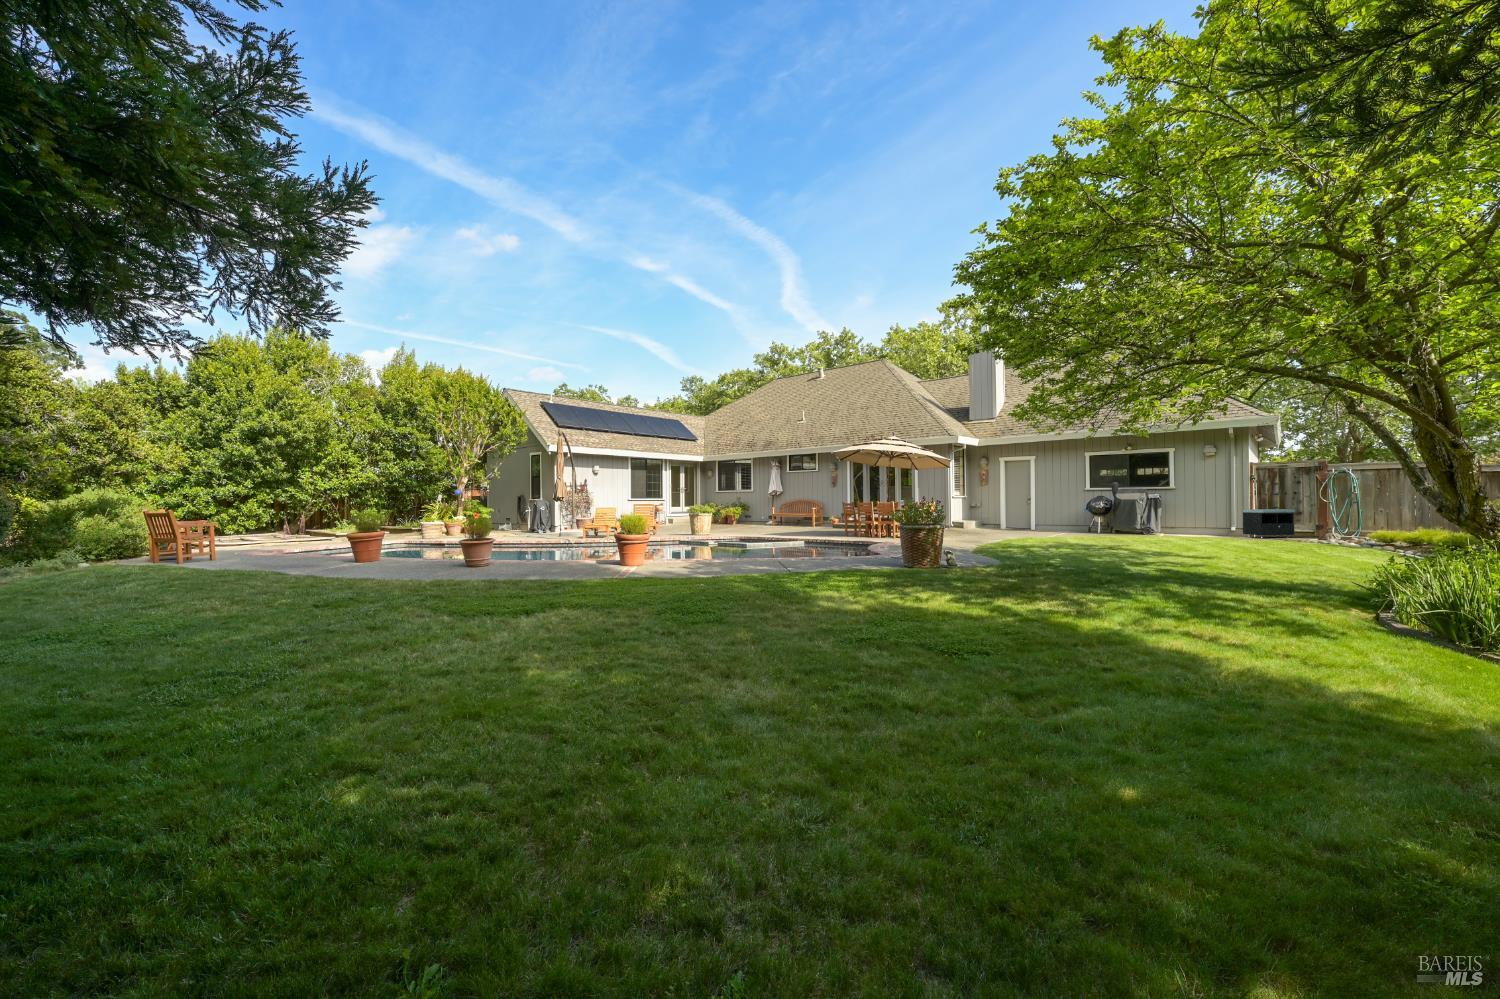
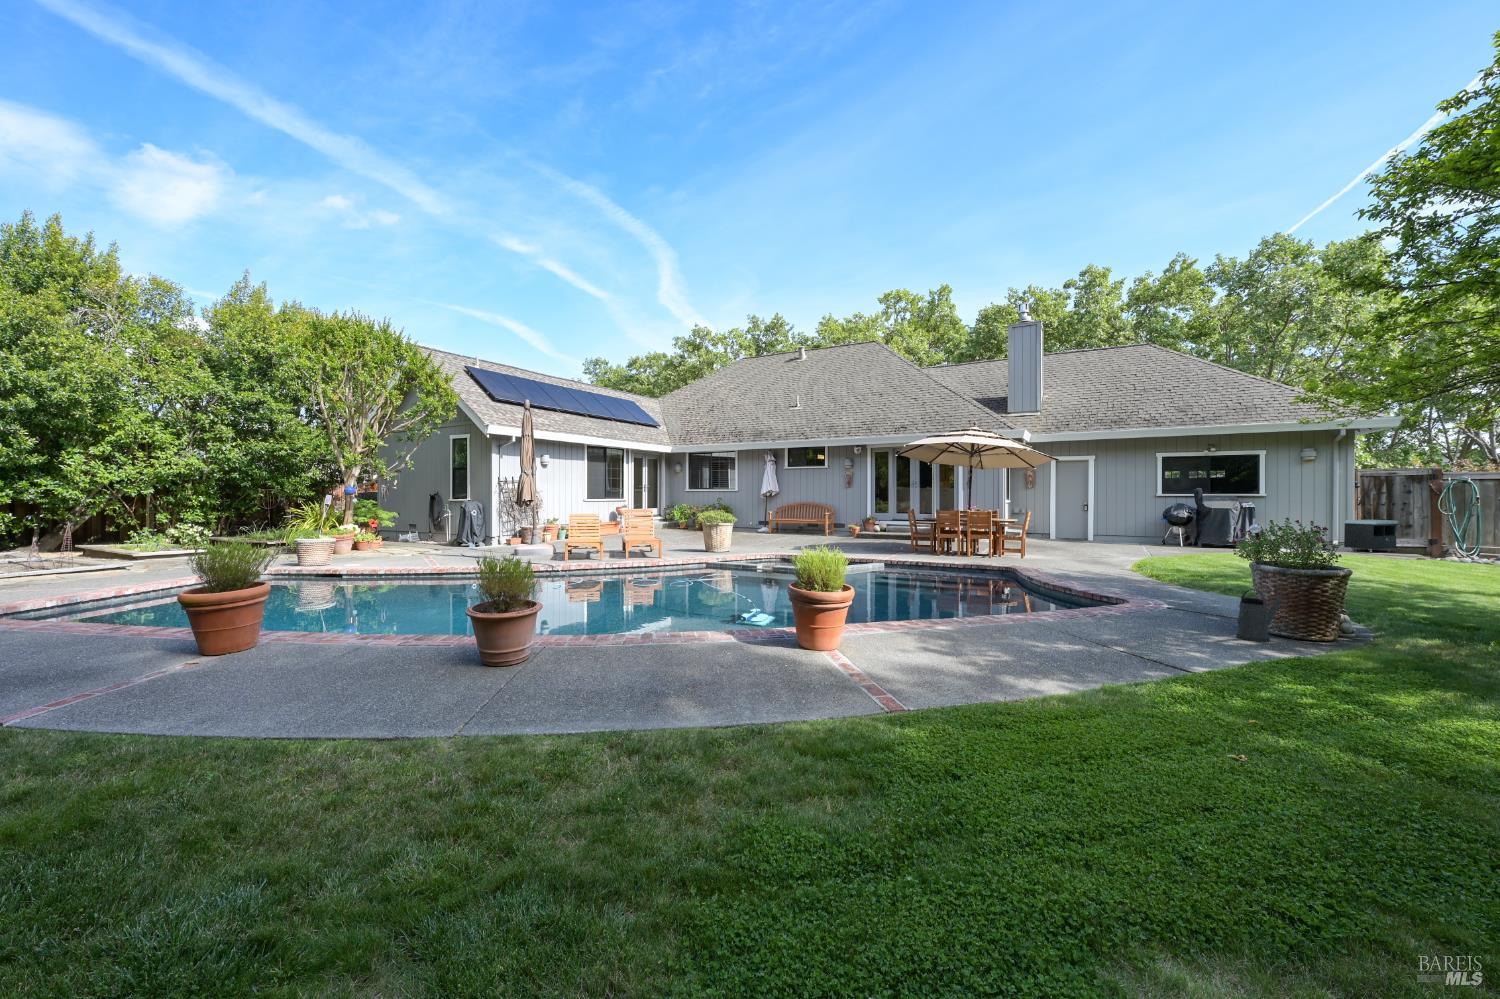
watering can: none [869,538,906,569] -> present [1236,589,1283,642]

